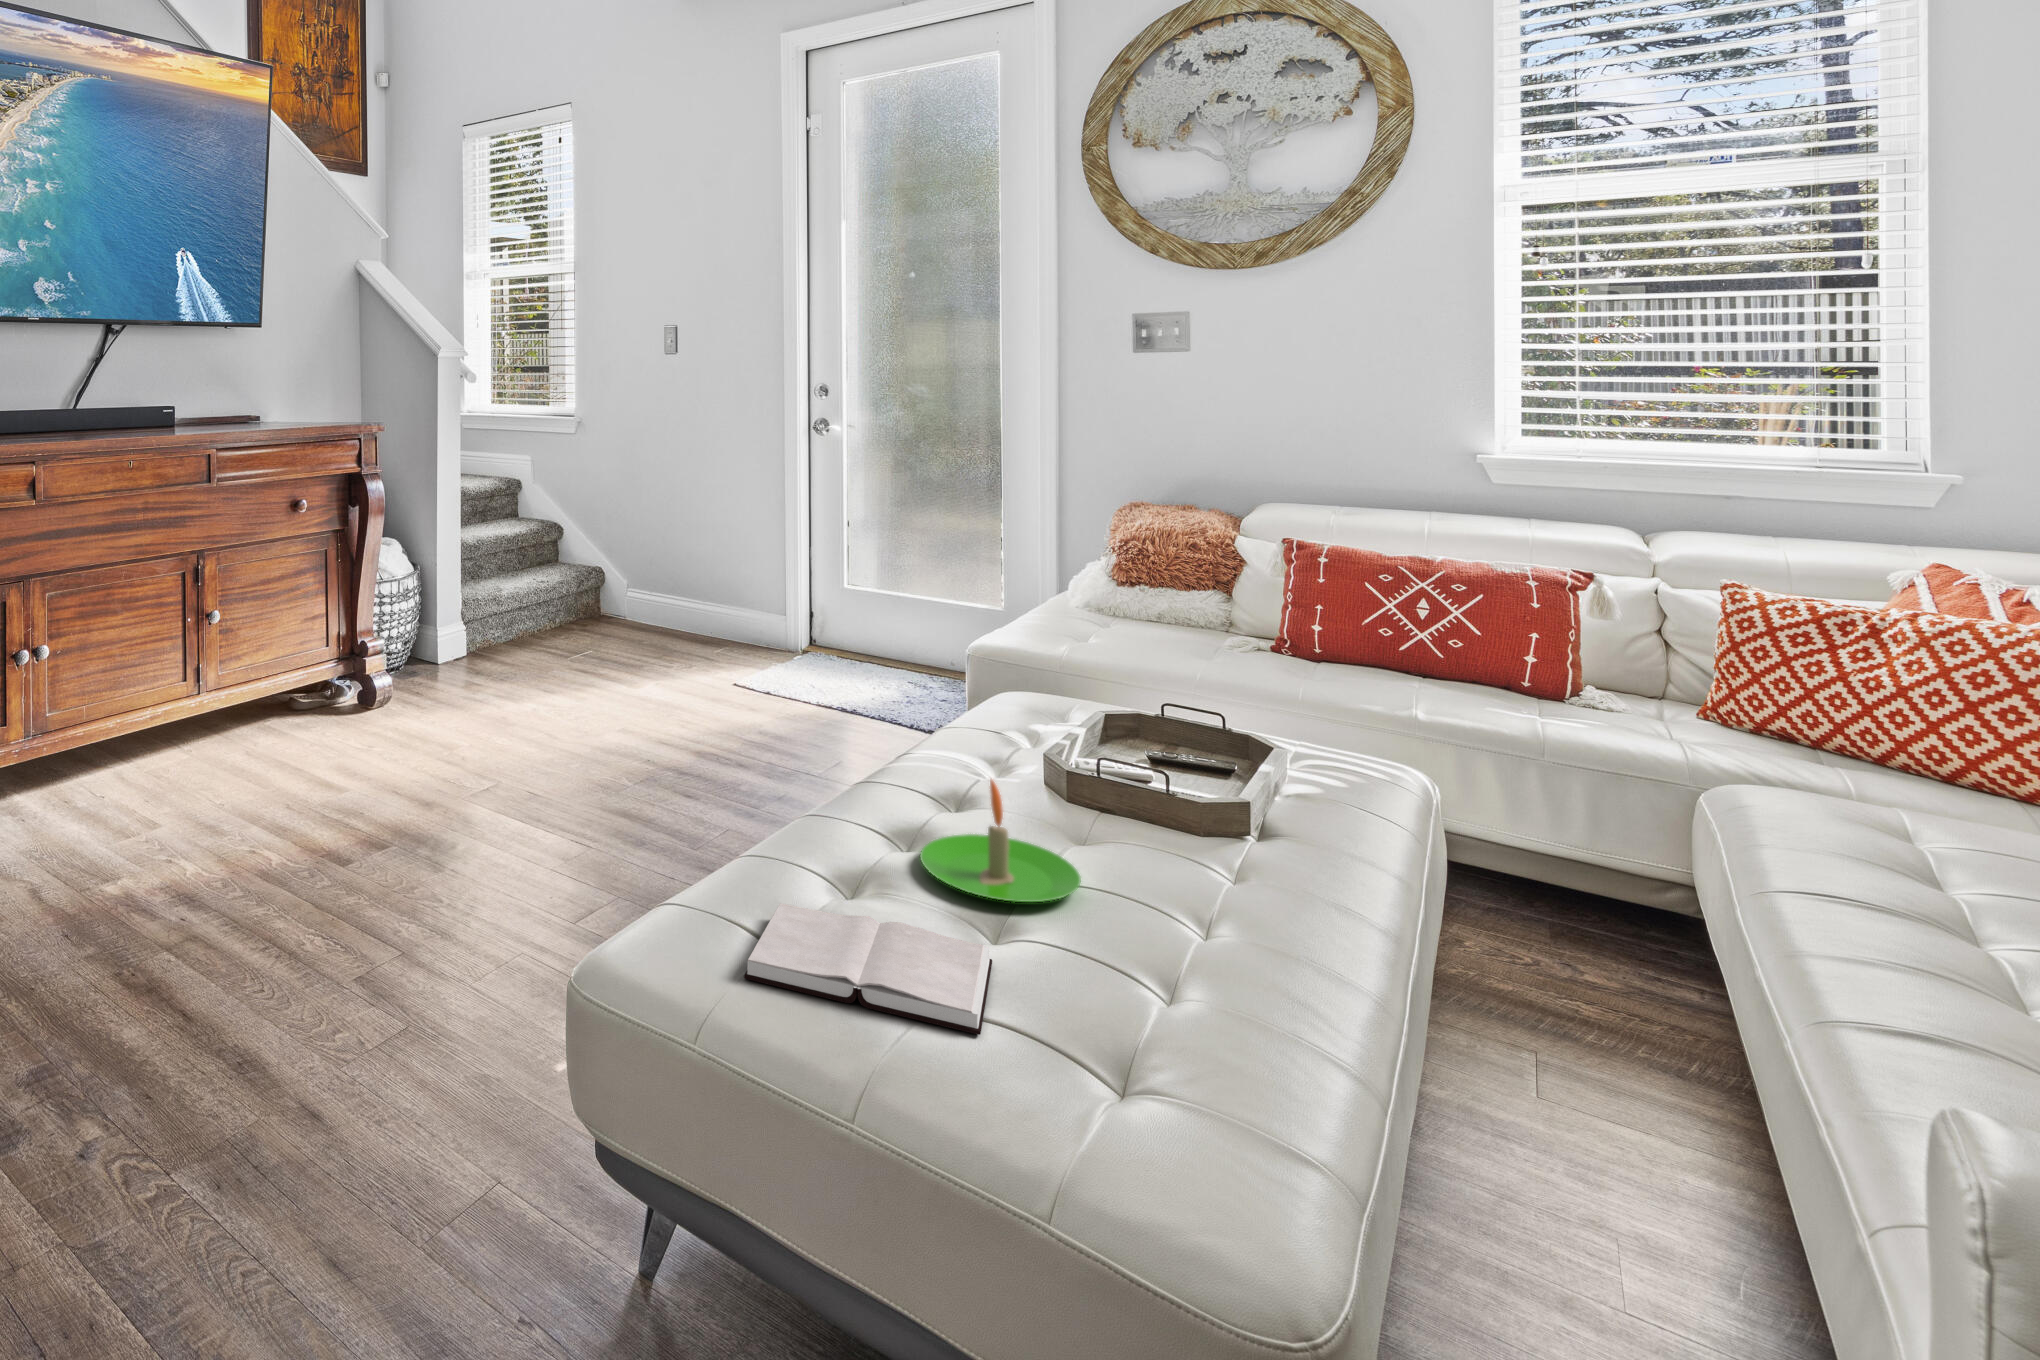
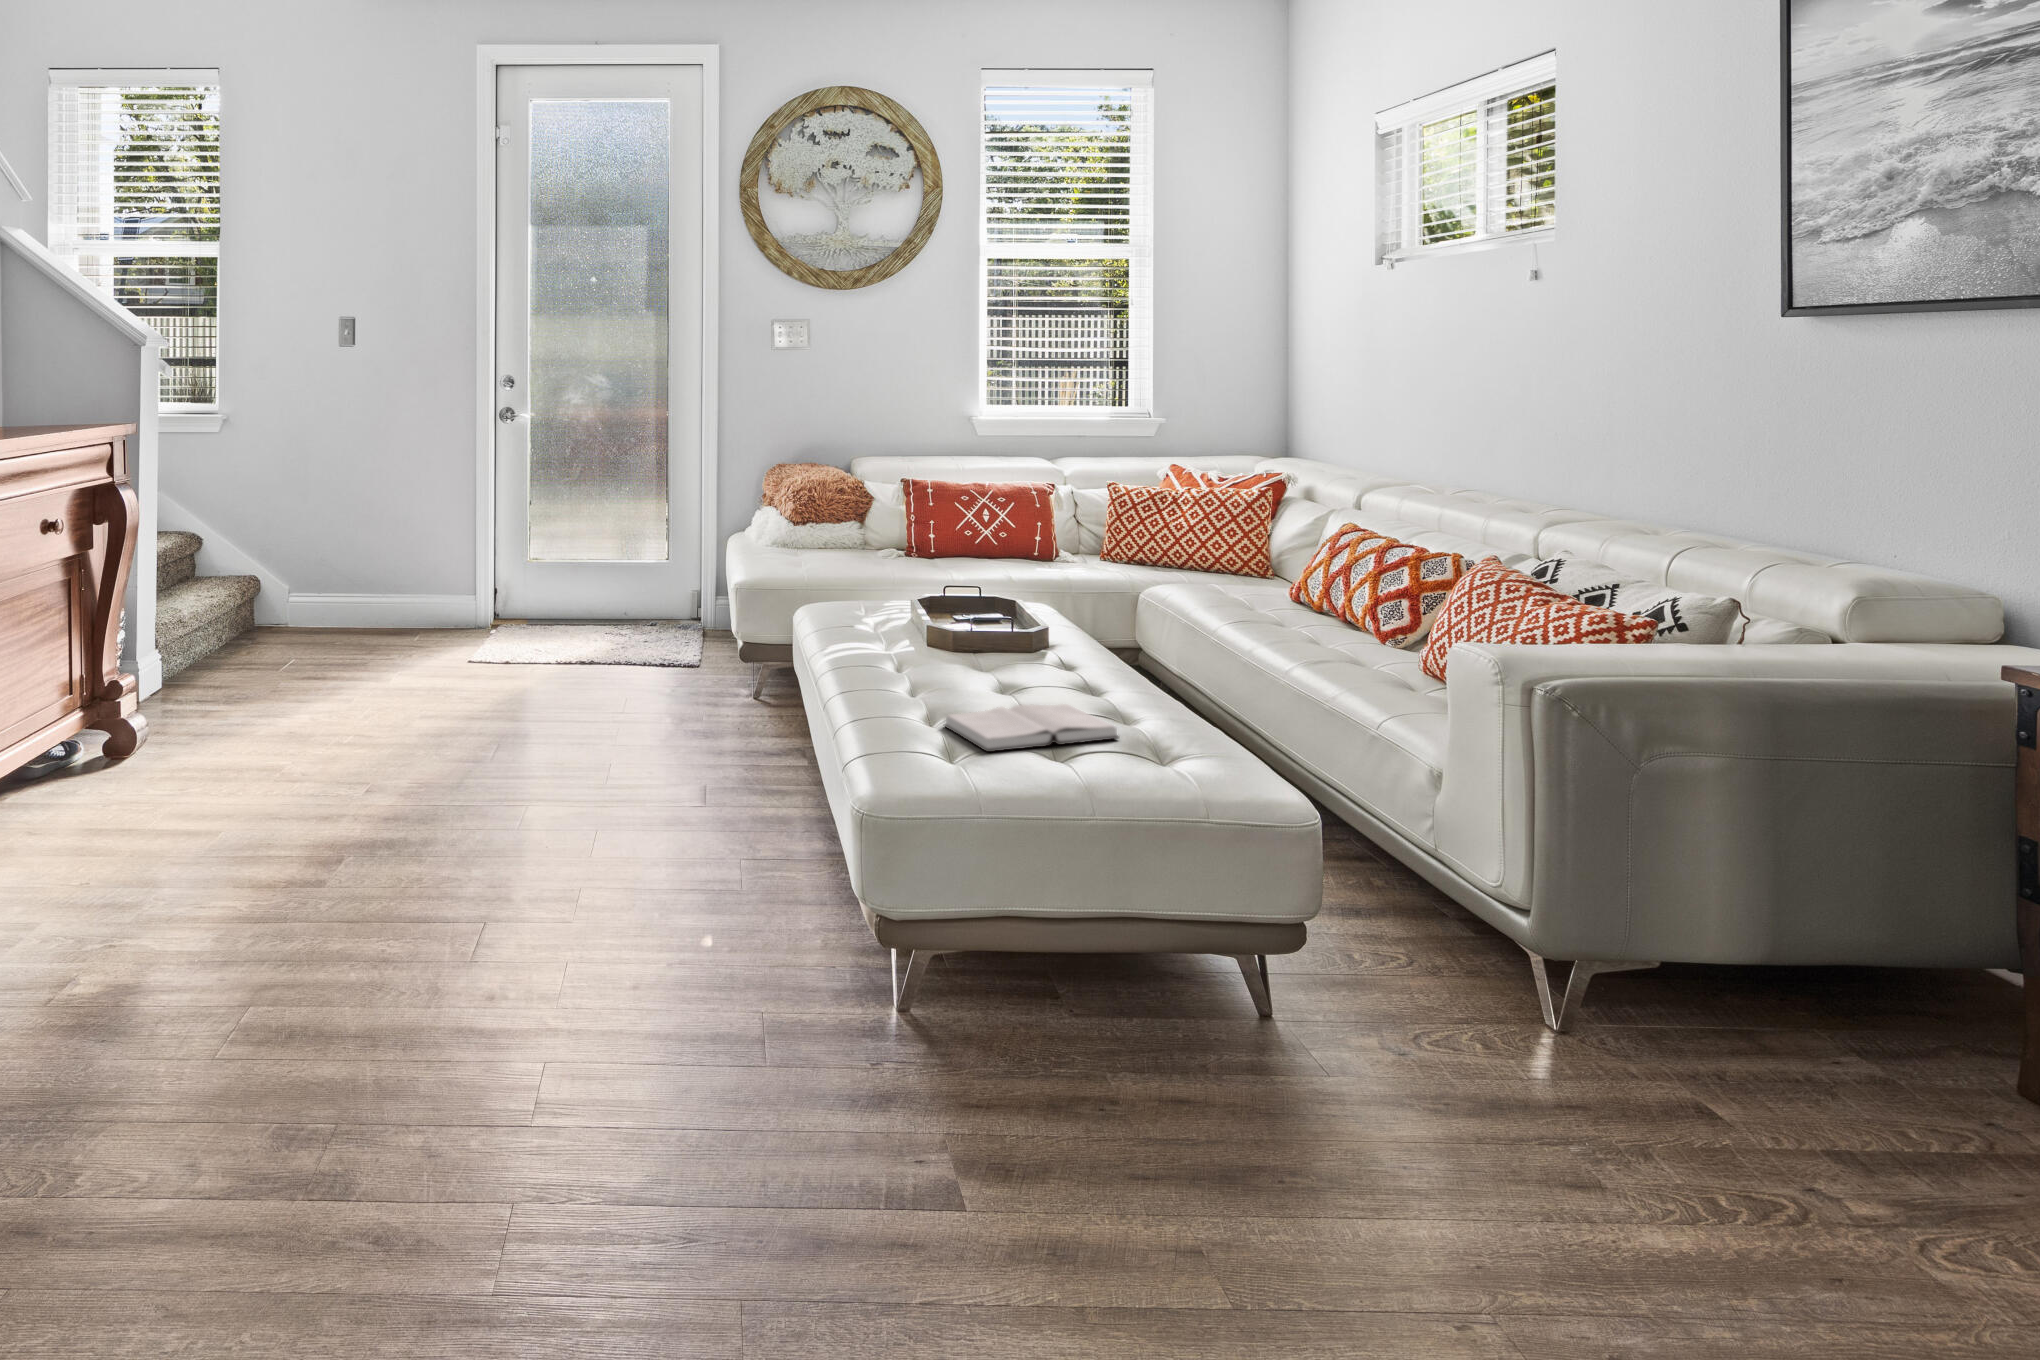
candle: present [920,780,1081,902] -> none [948,618,1052,691]

